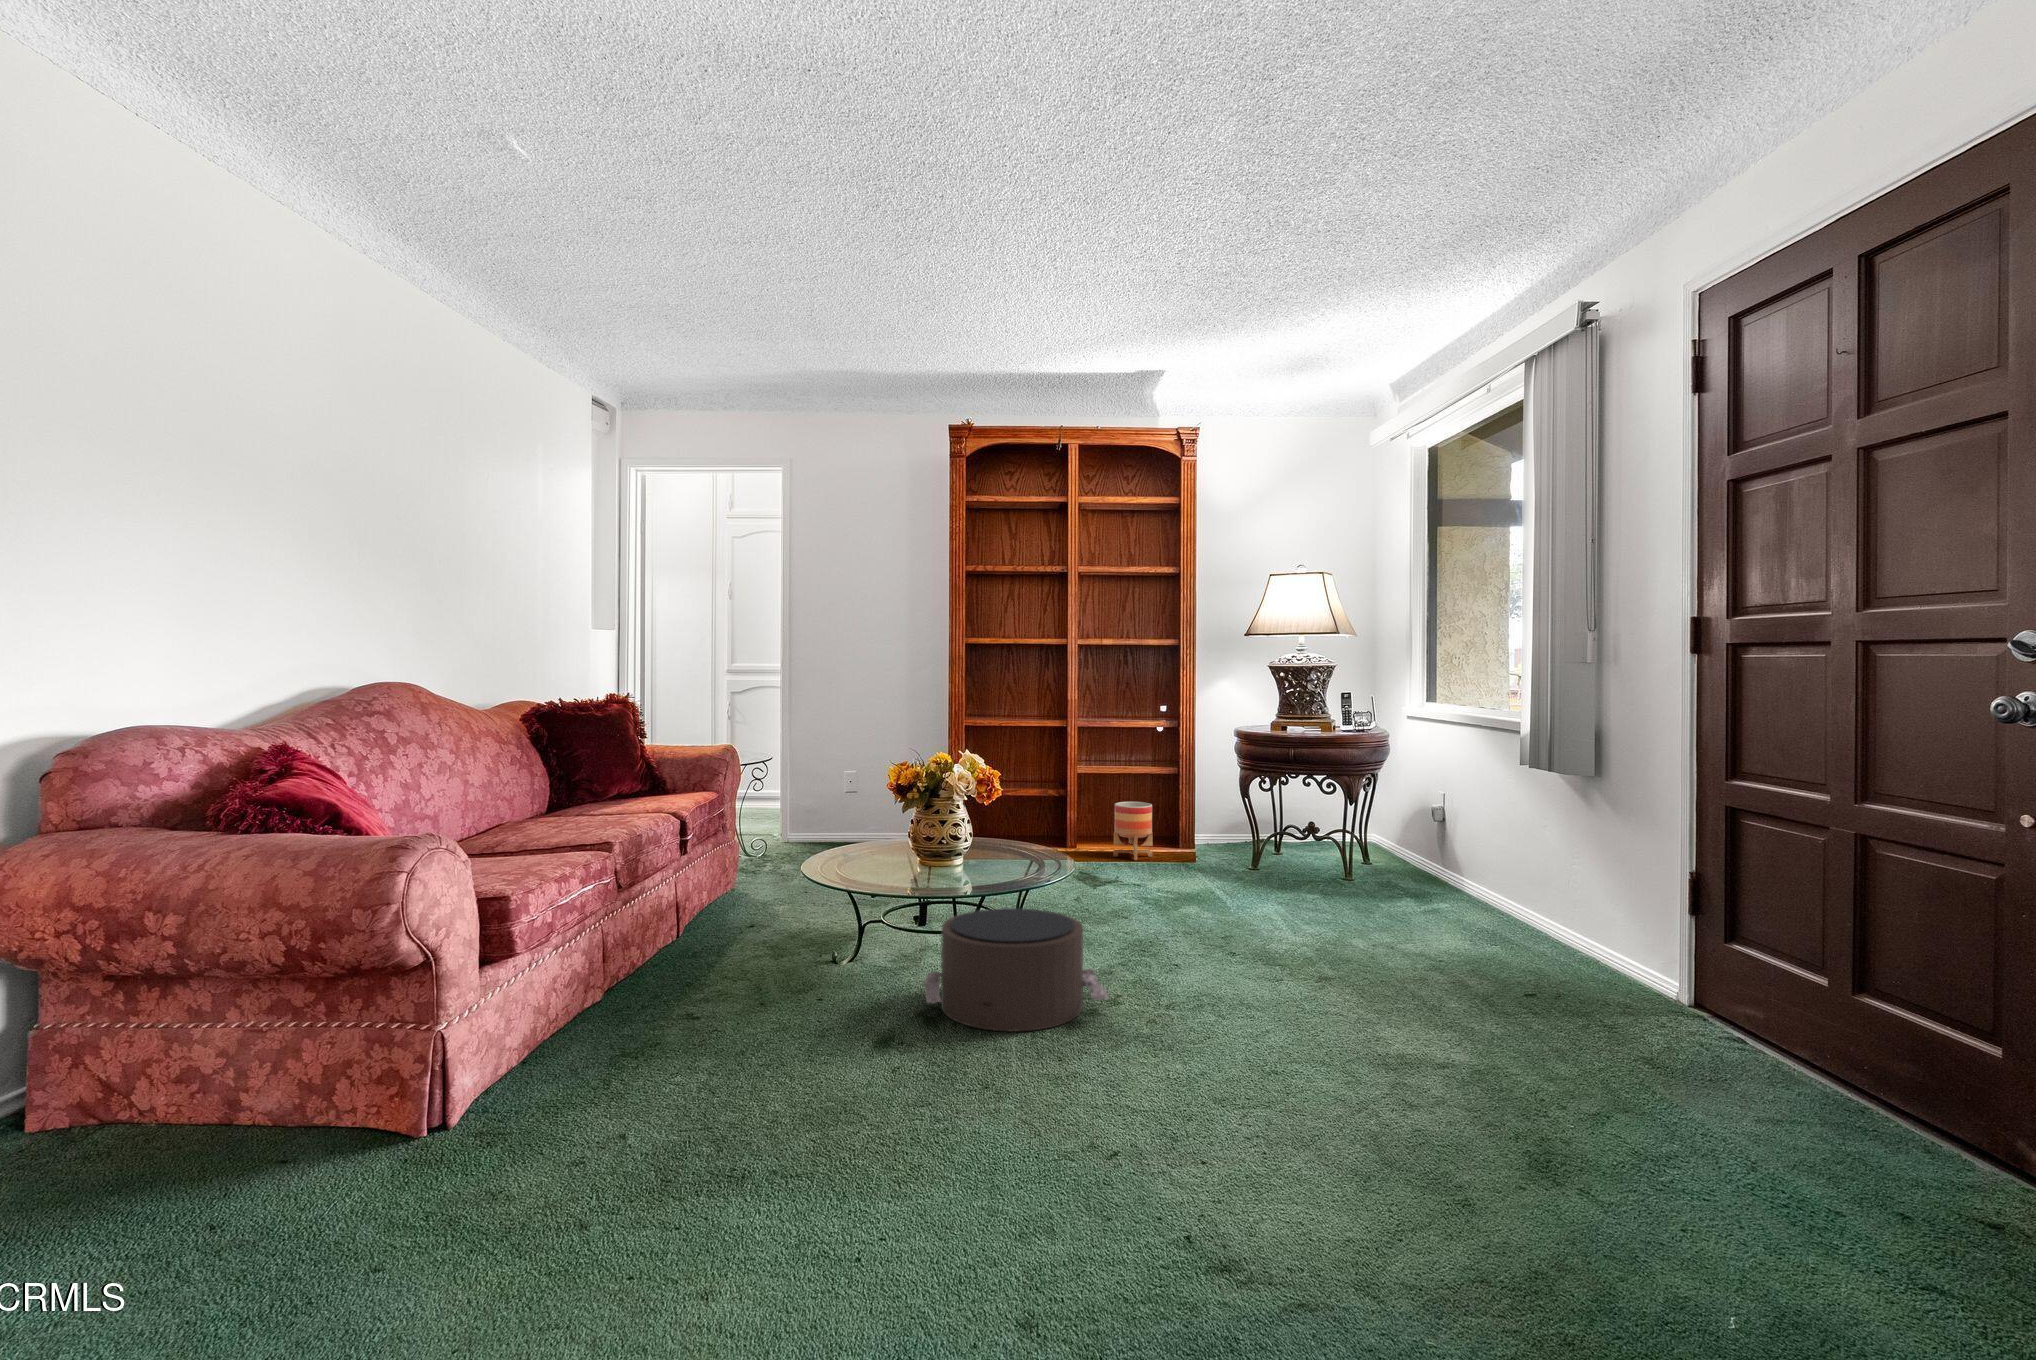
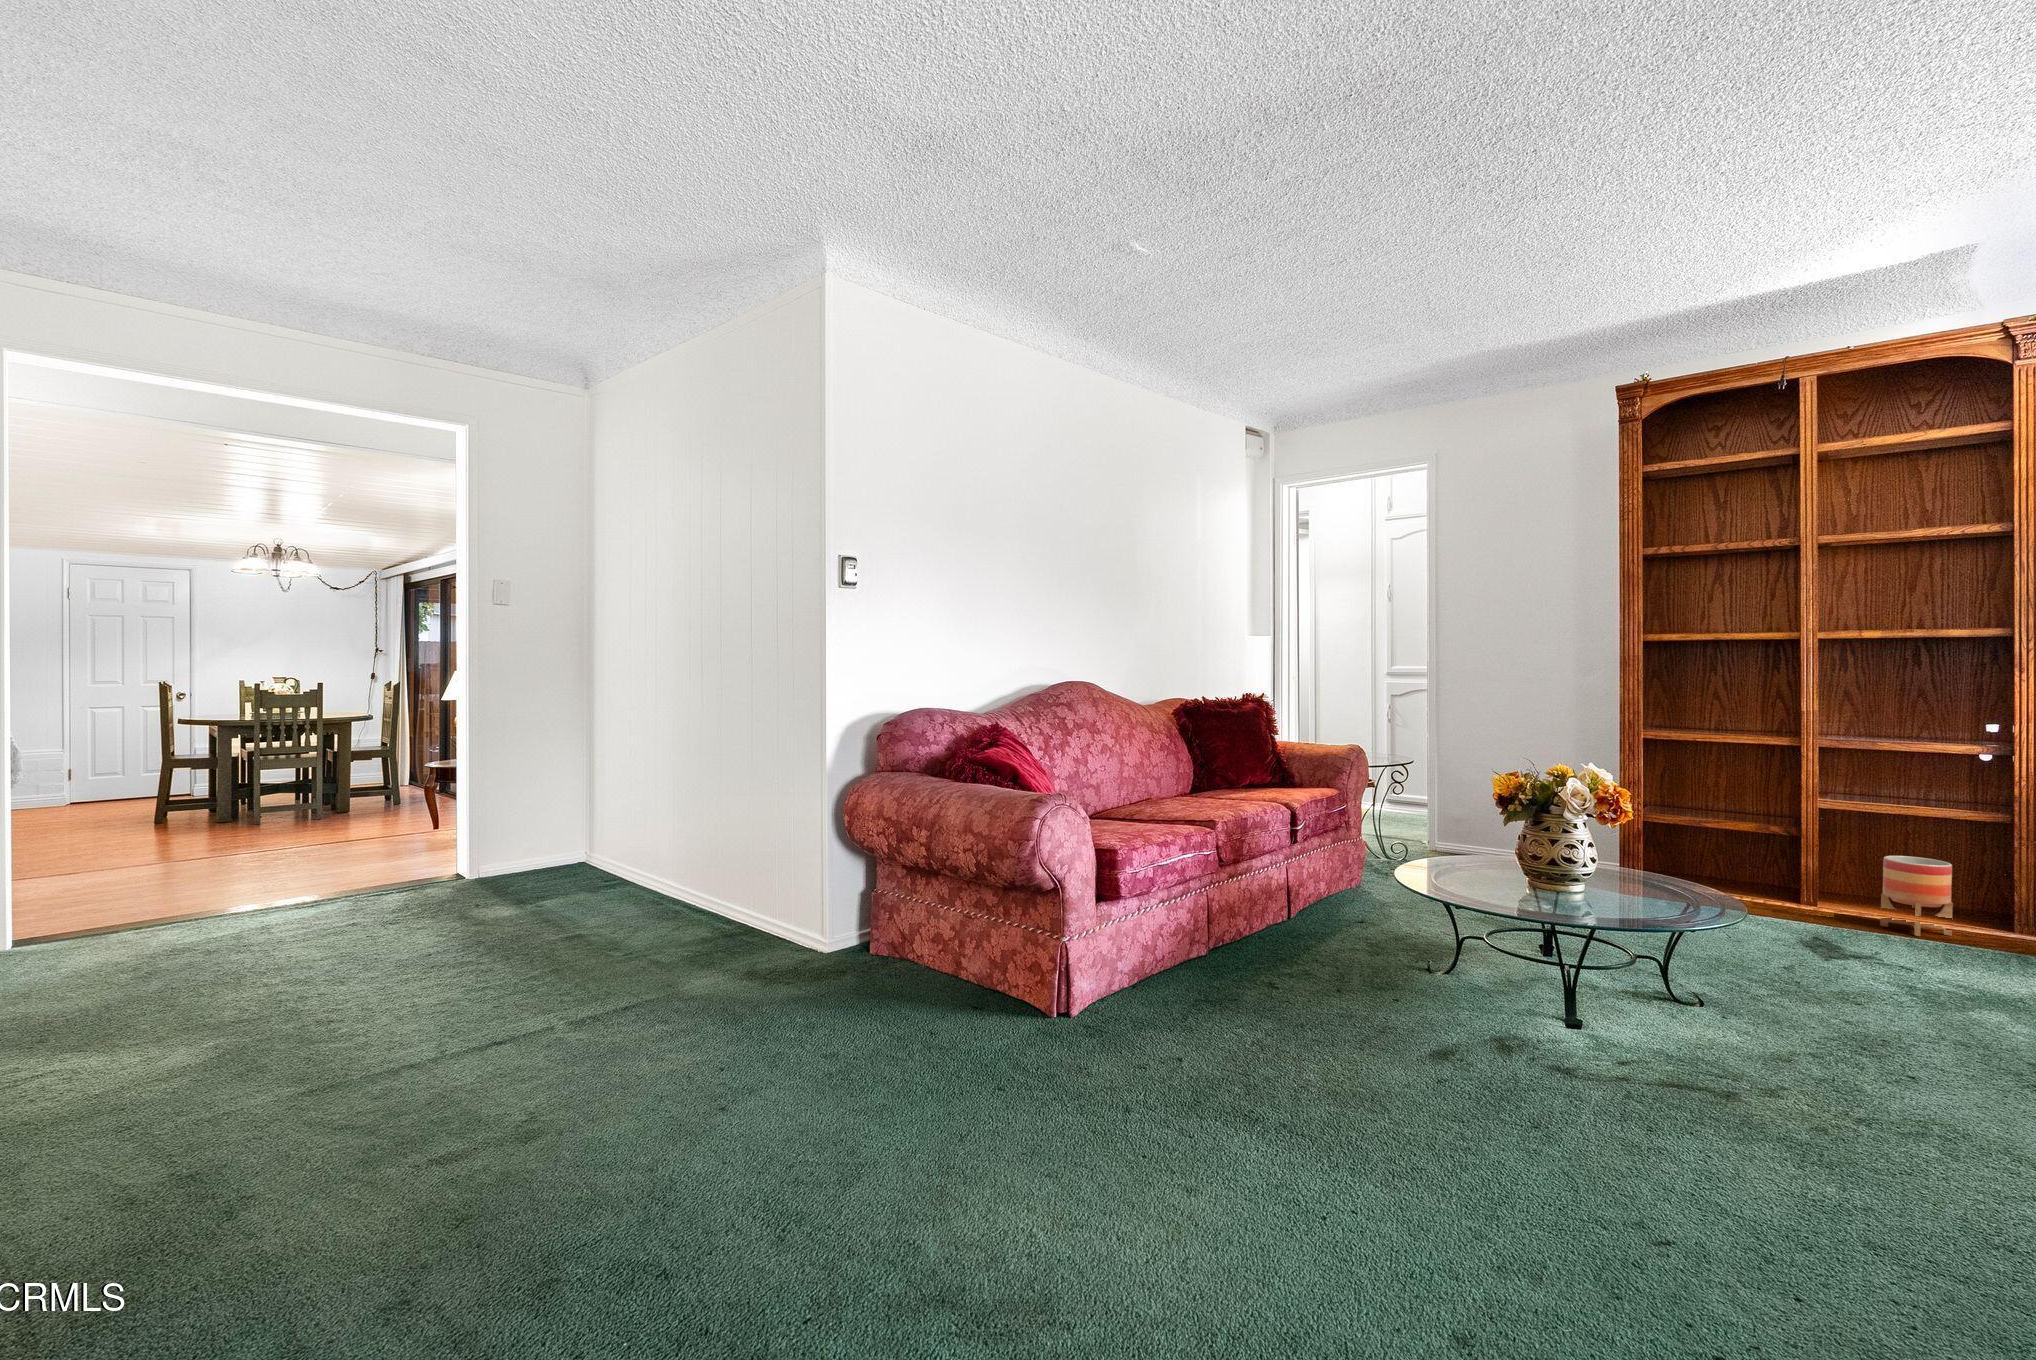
pouf: present [925,908,1108,1032] -> none [1501,943,1749,1092]

